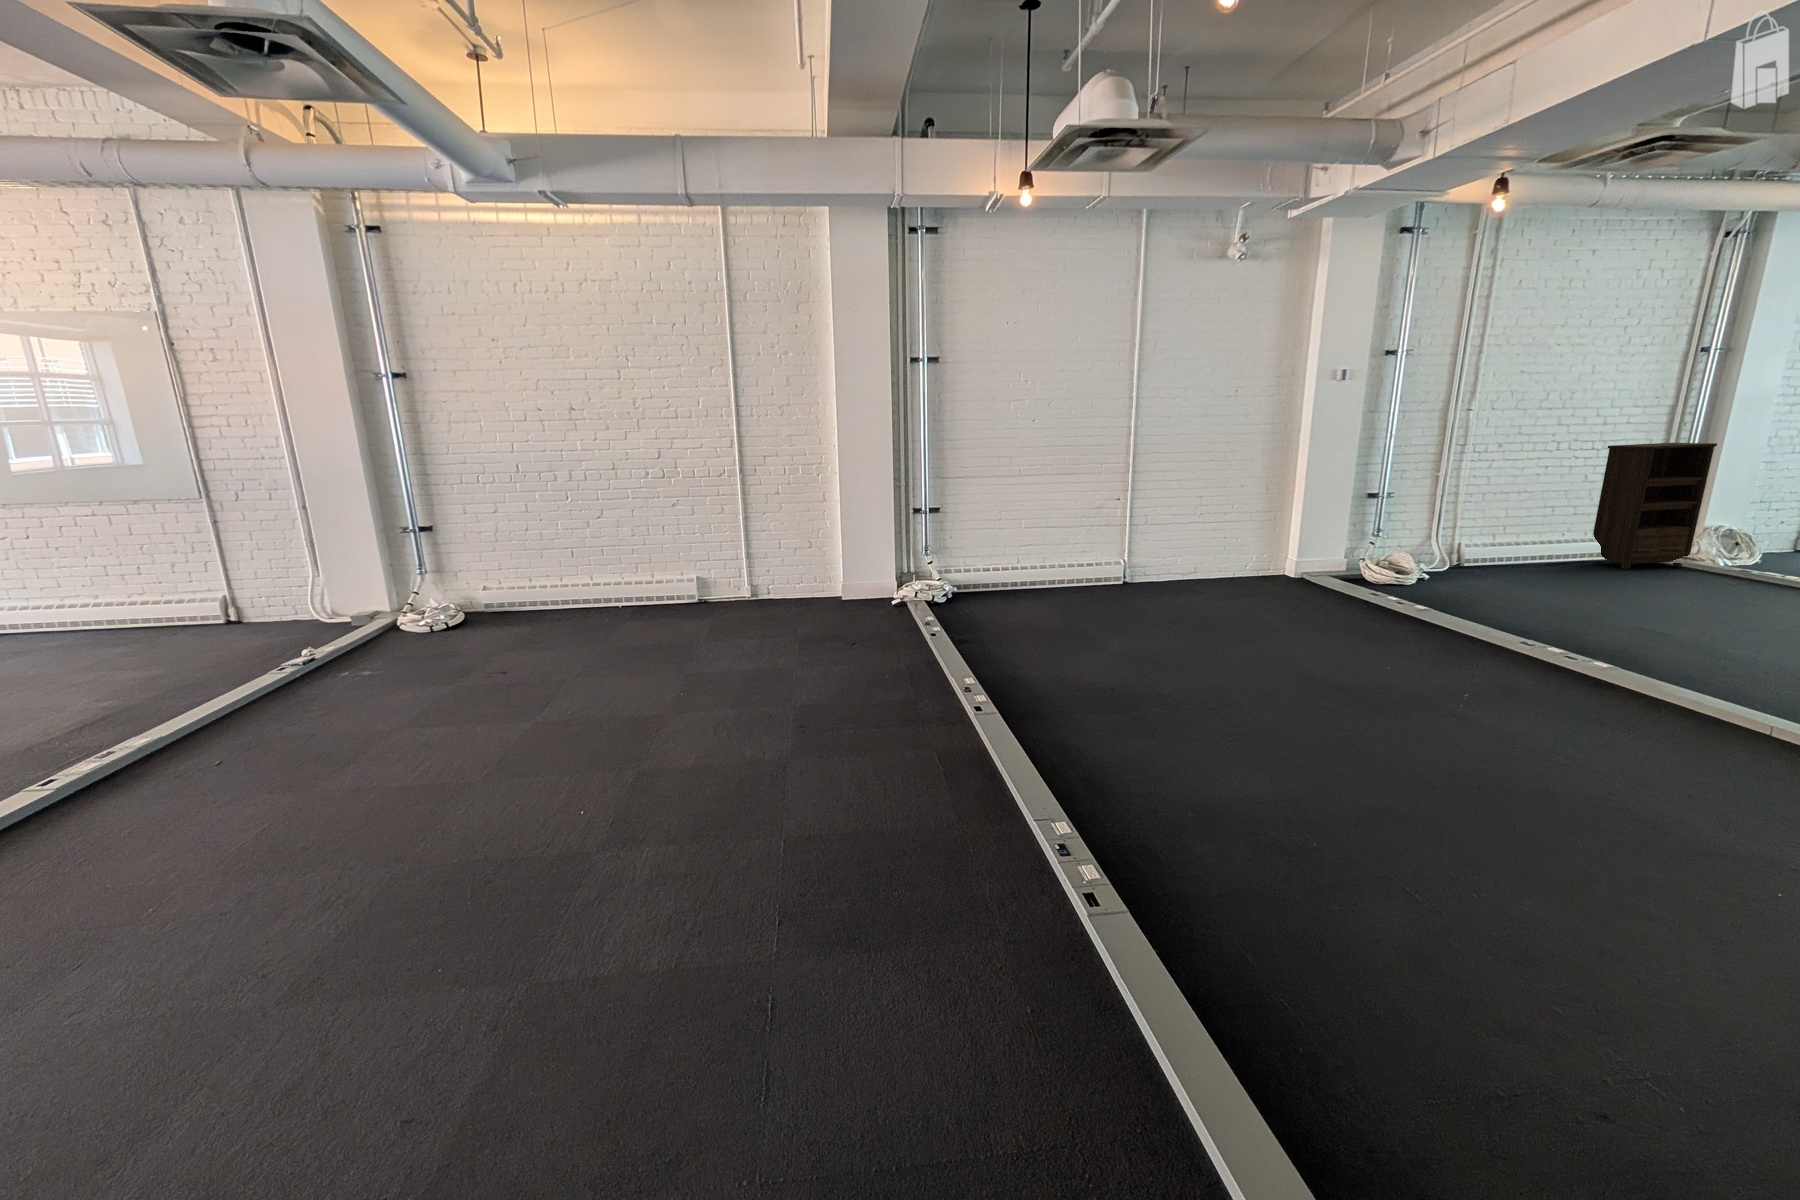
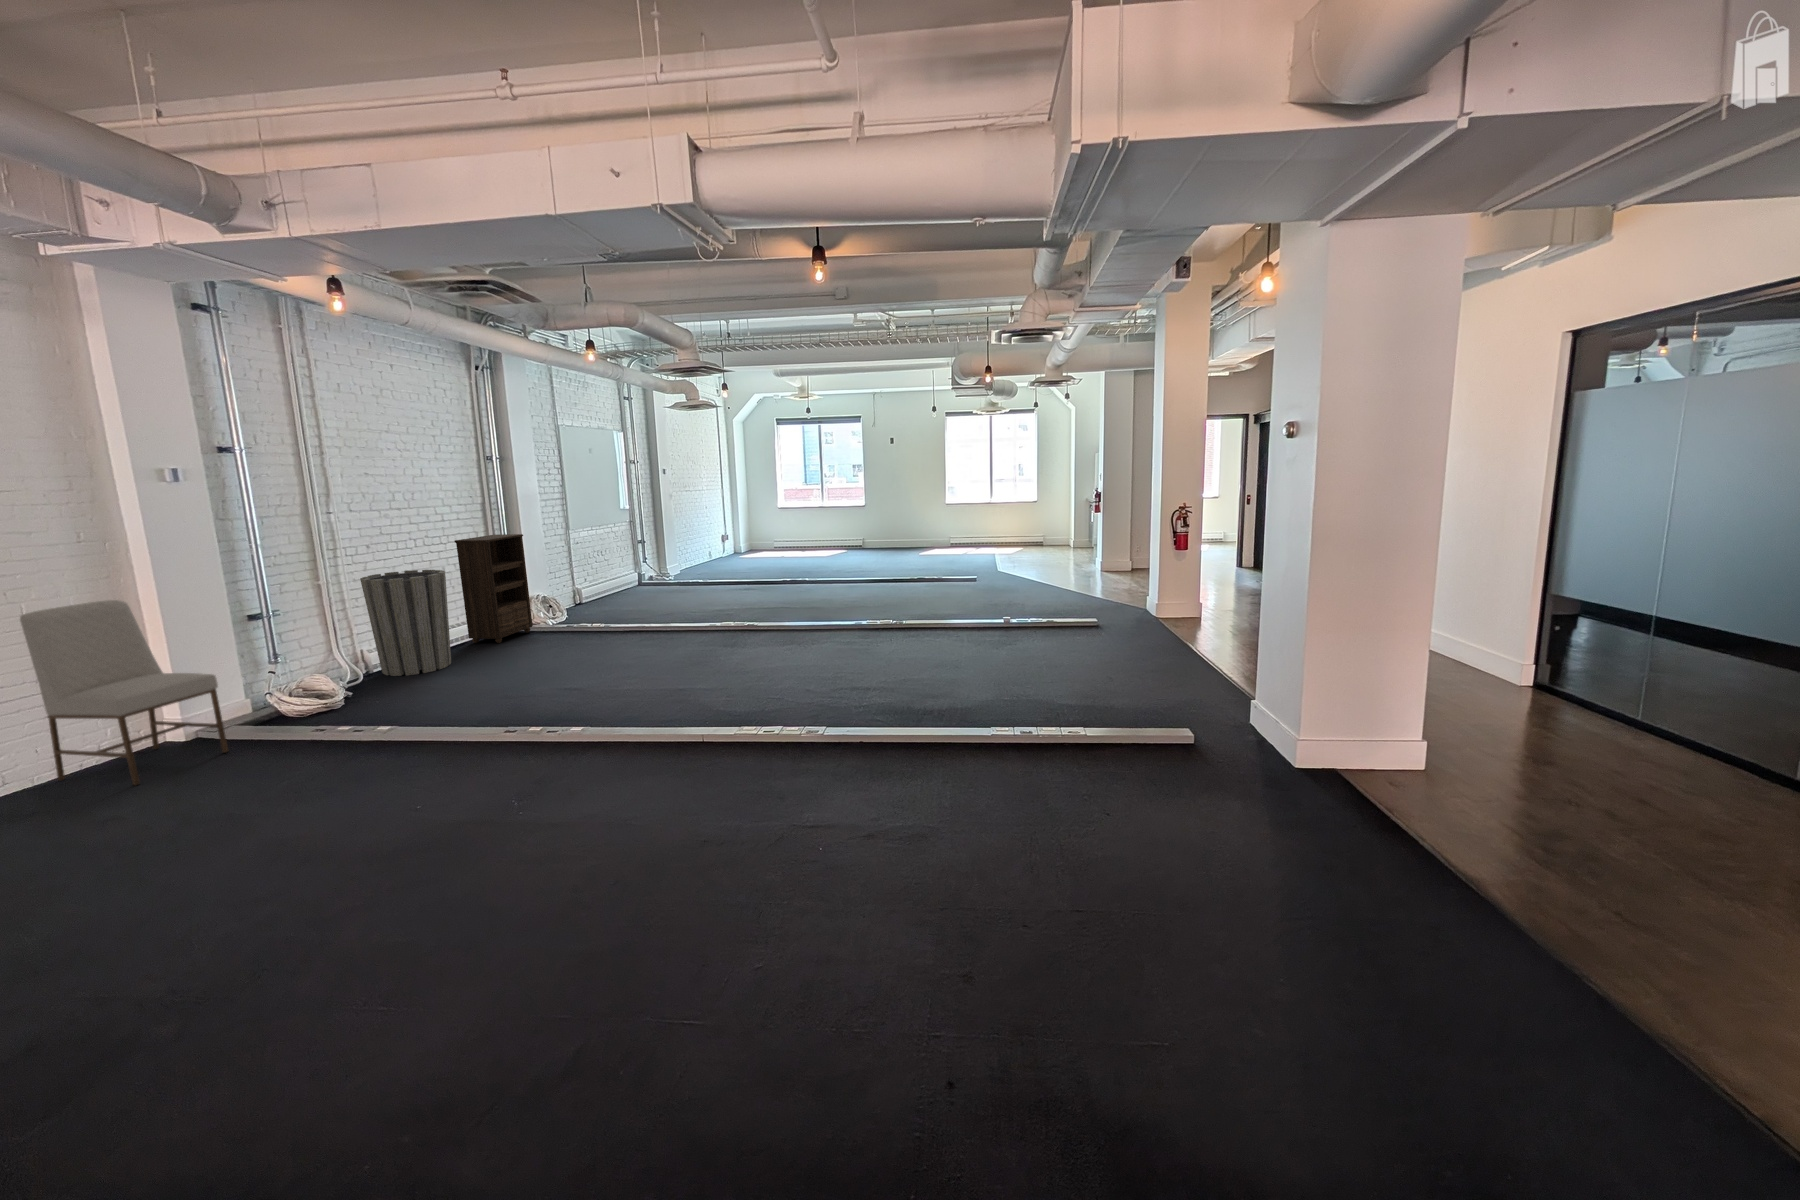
chair: none [1225,467,1321,592] -> present [20,600,229,786]
trash can: none [1471,473,1573,578] -> present [360,570,451,676]

